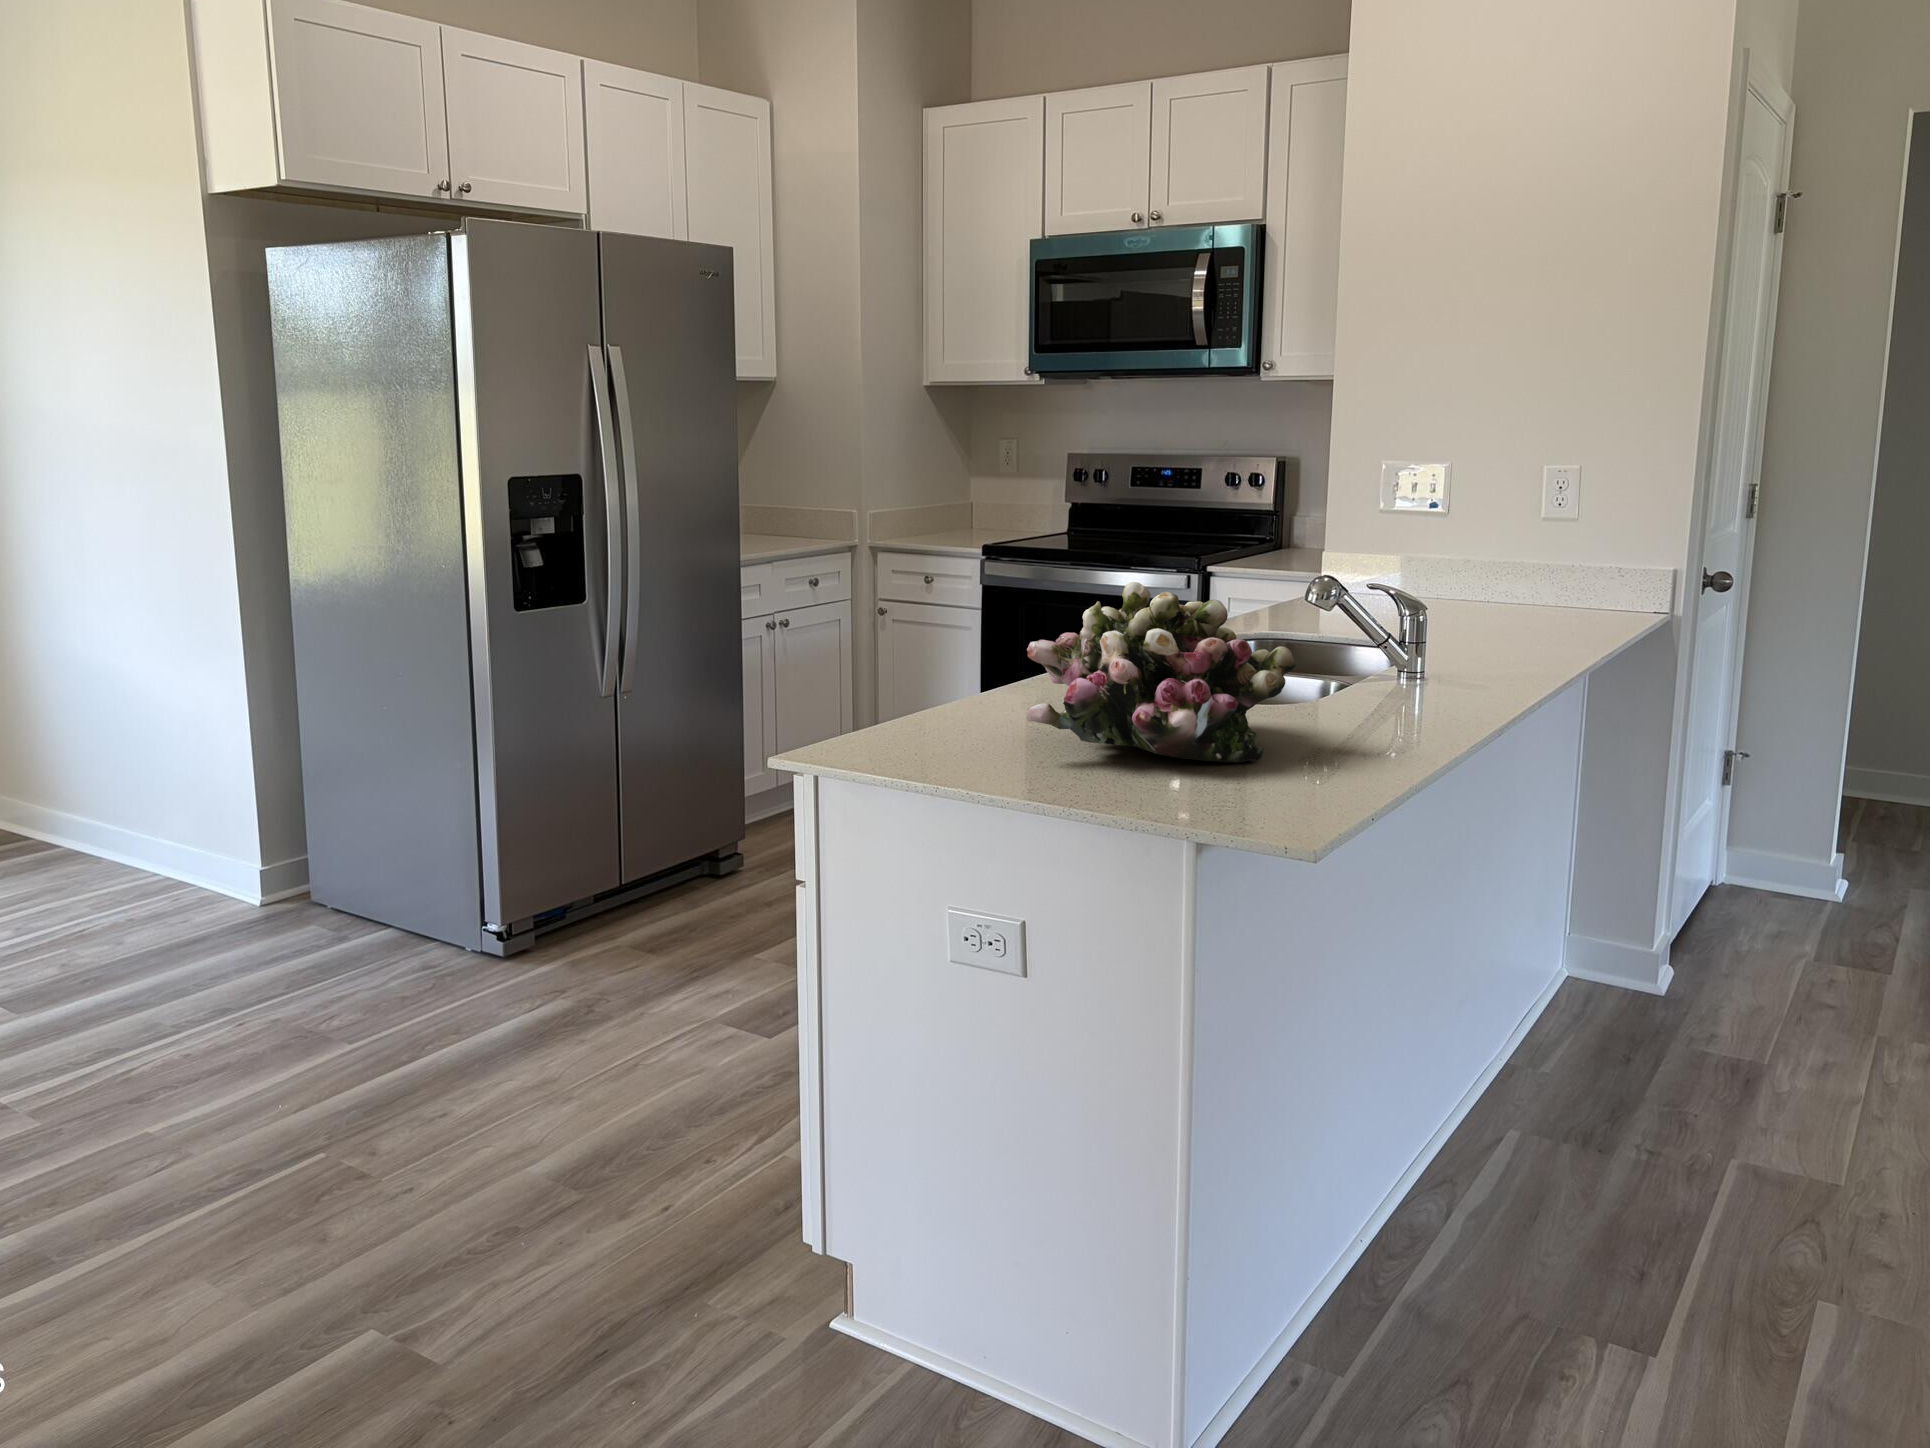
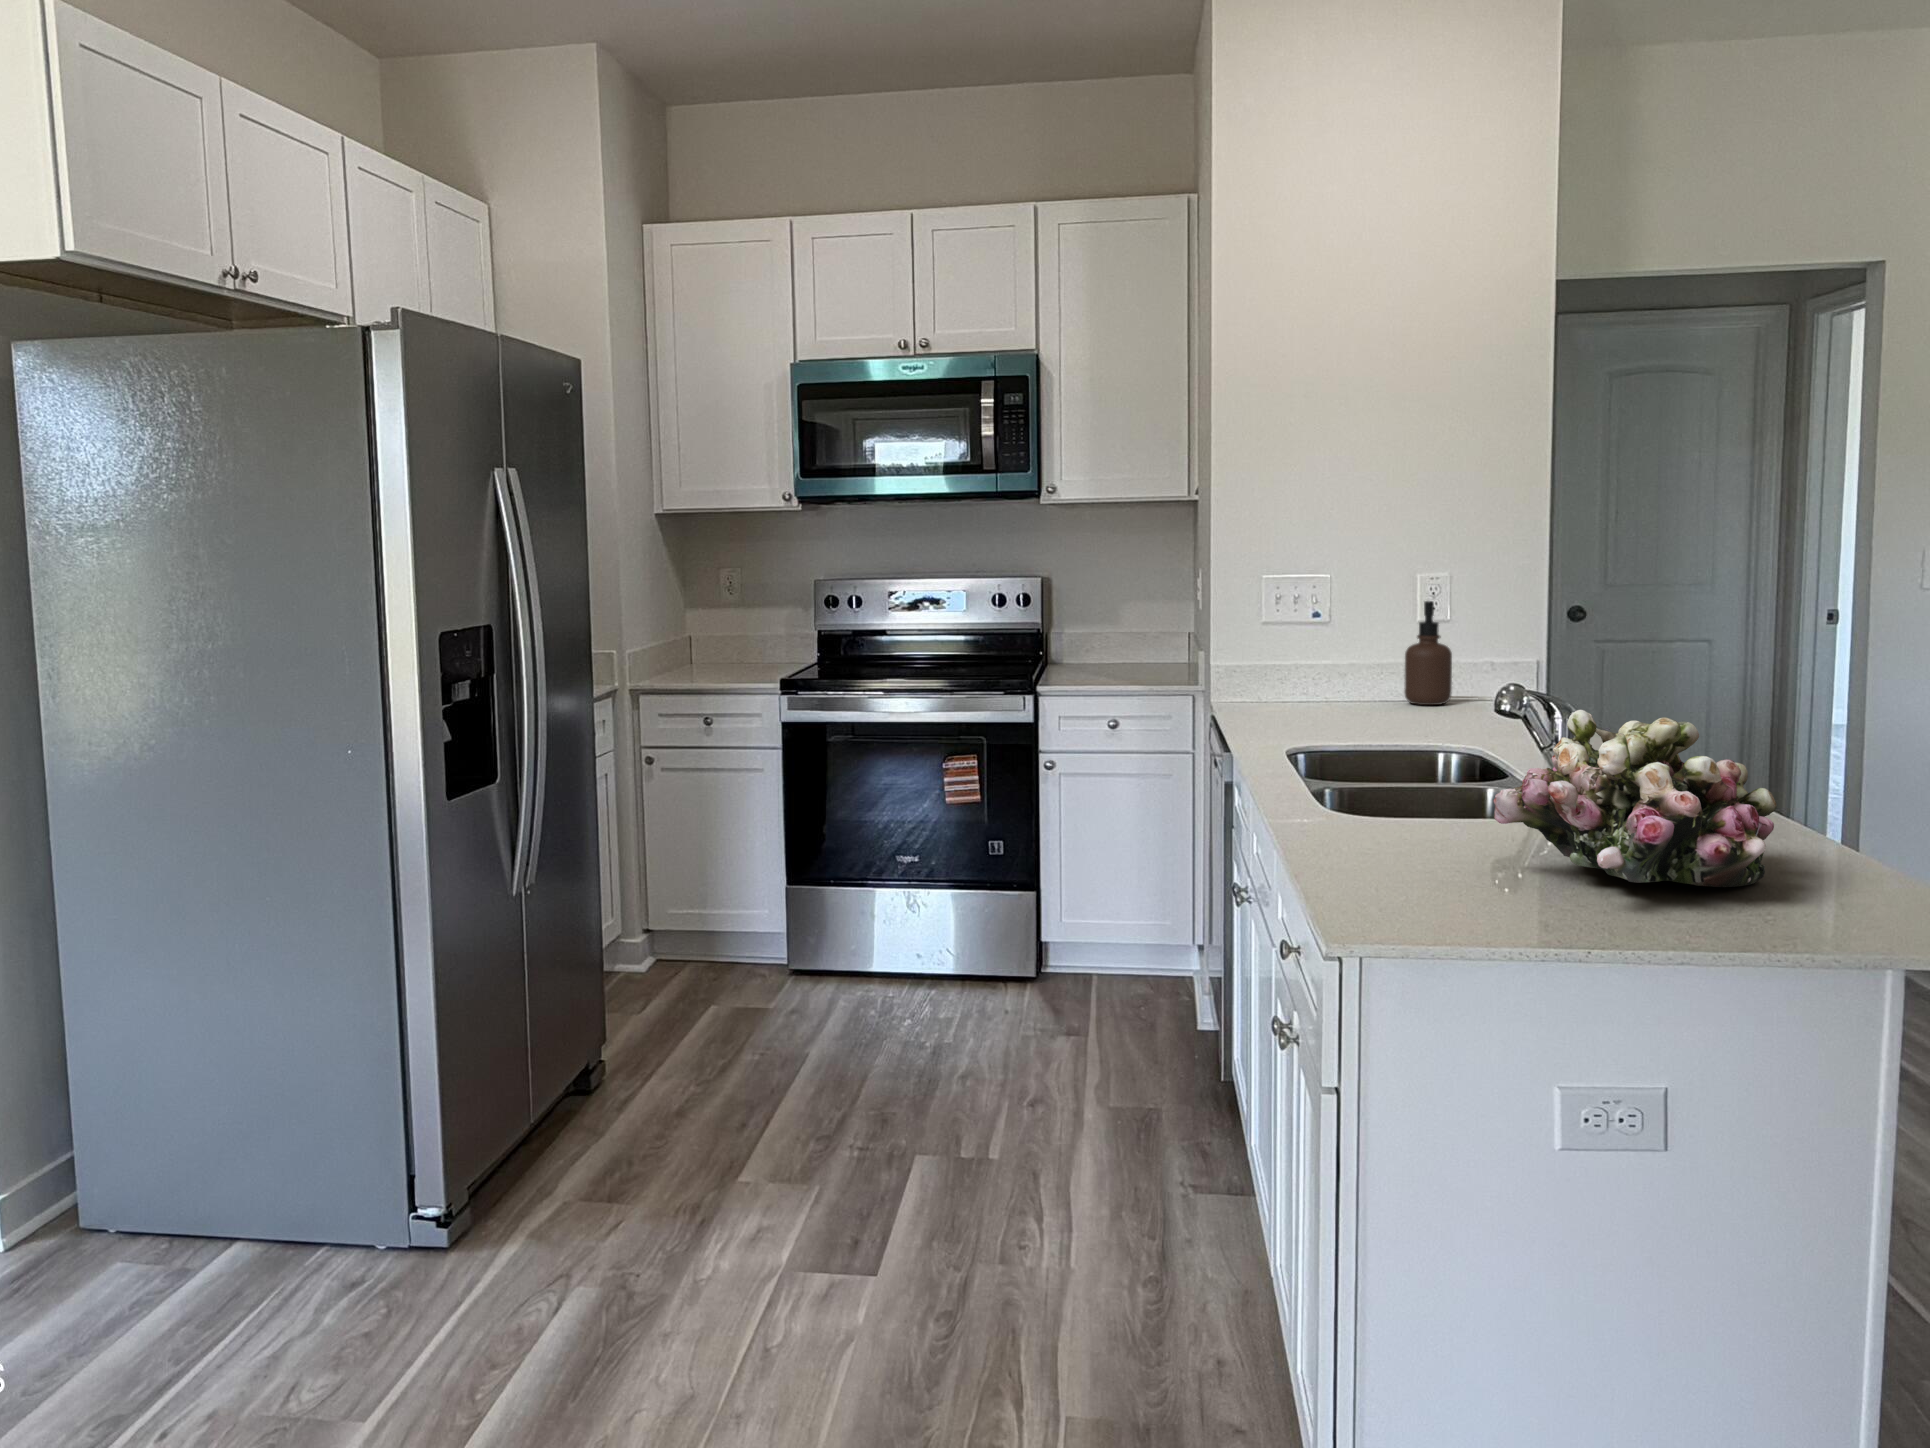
soap dispenser: none [1508,494,1562,609] -> present [1404,601,1452,705]

